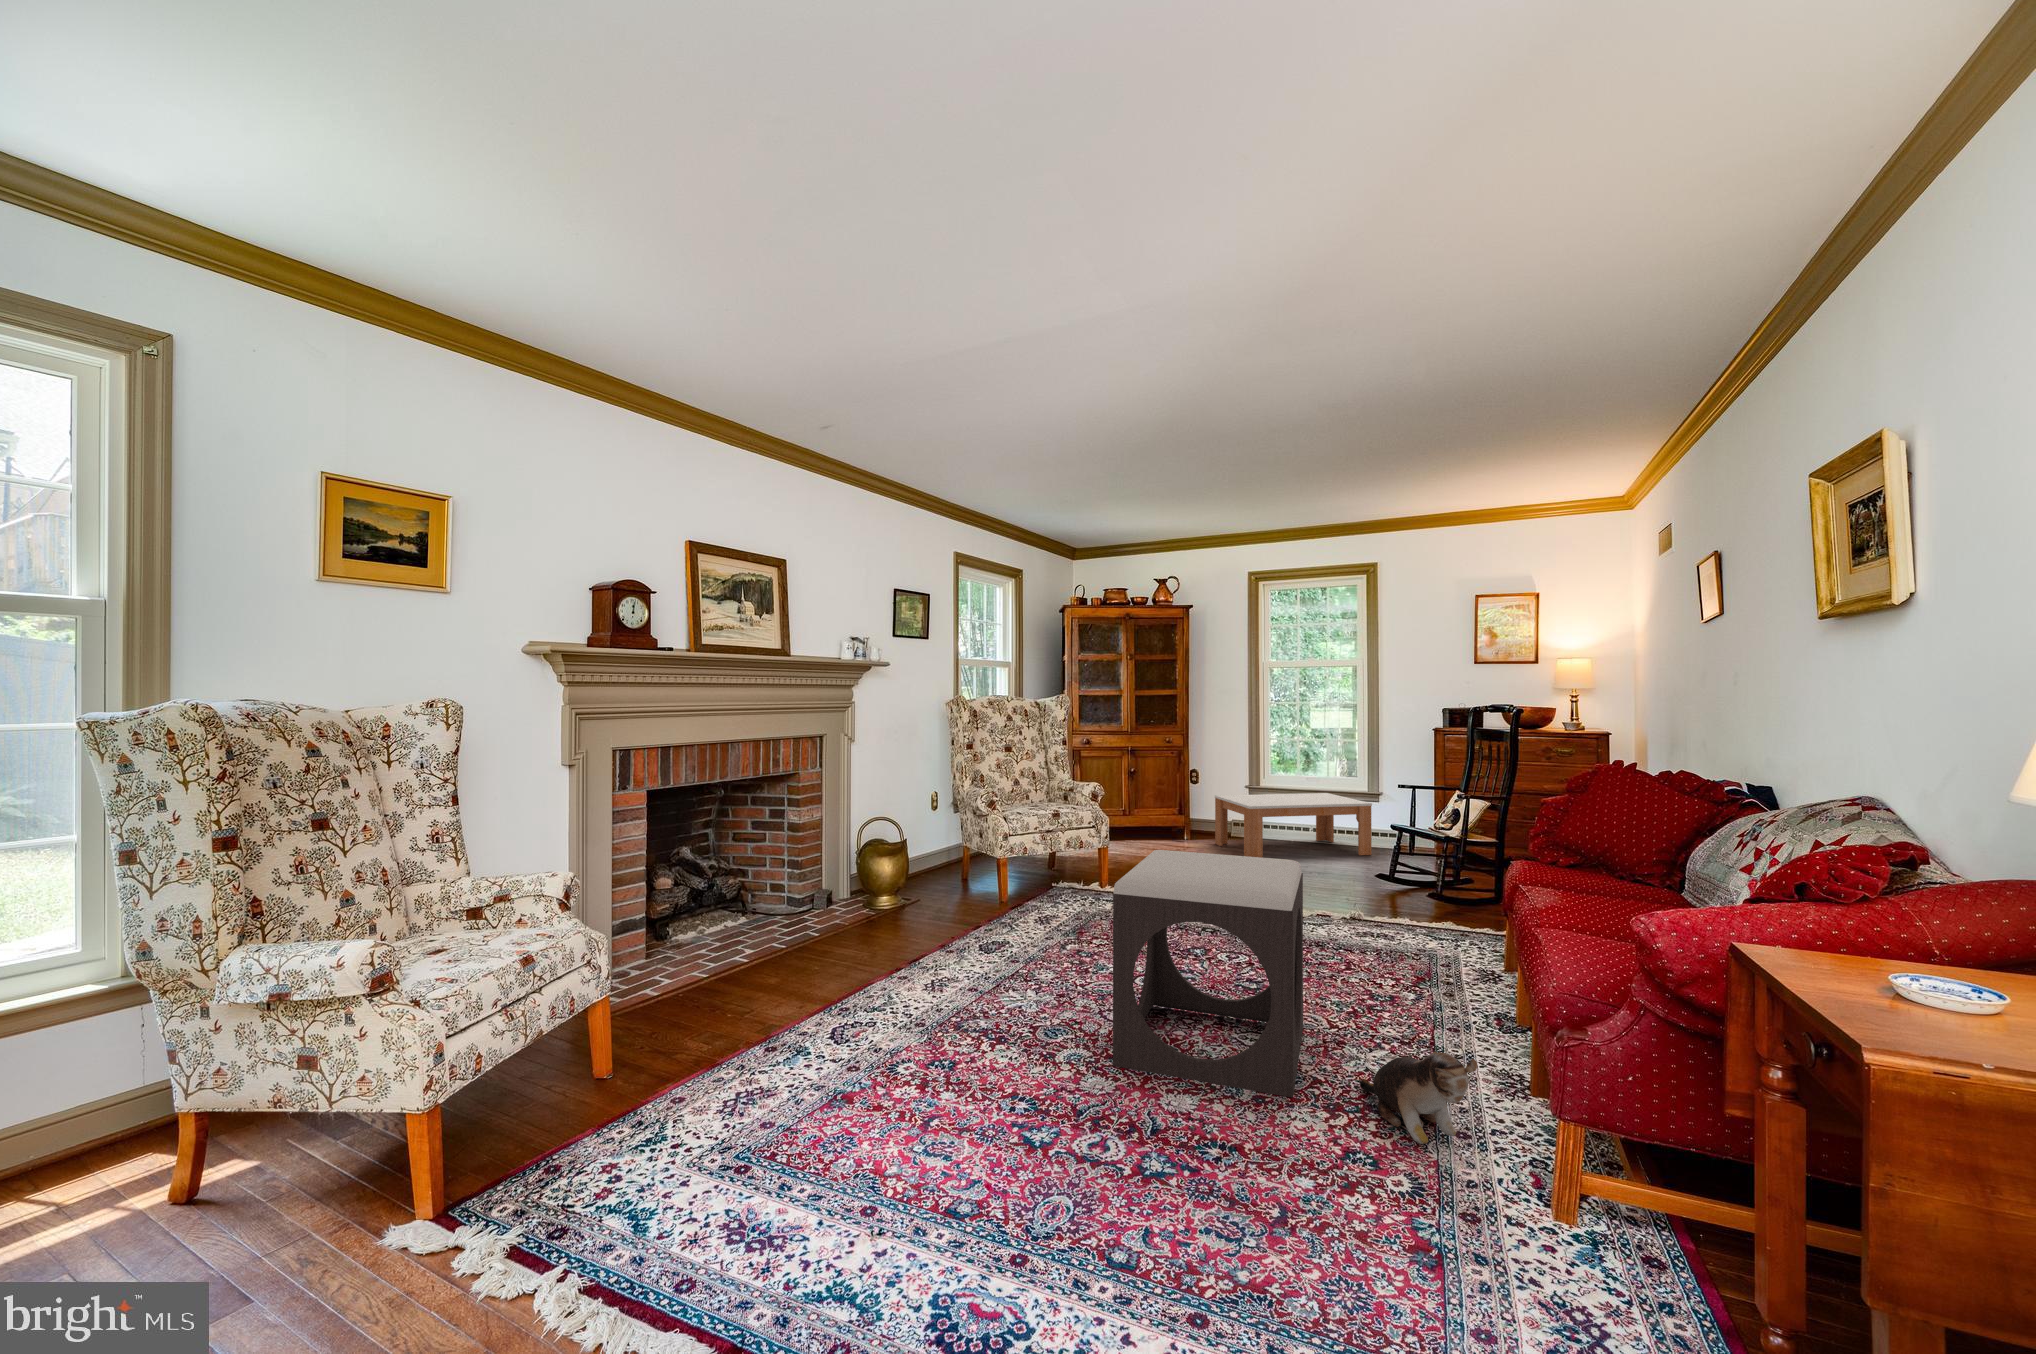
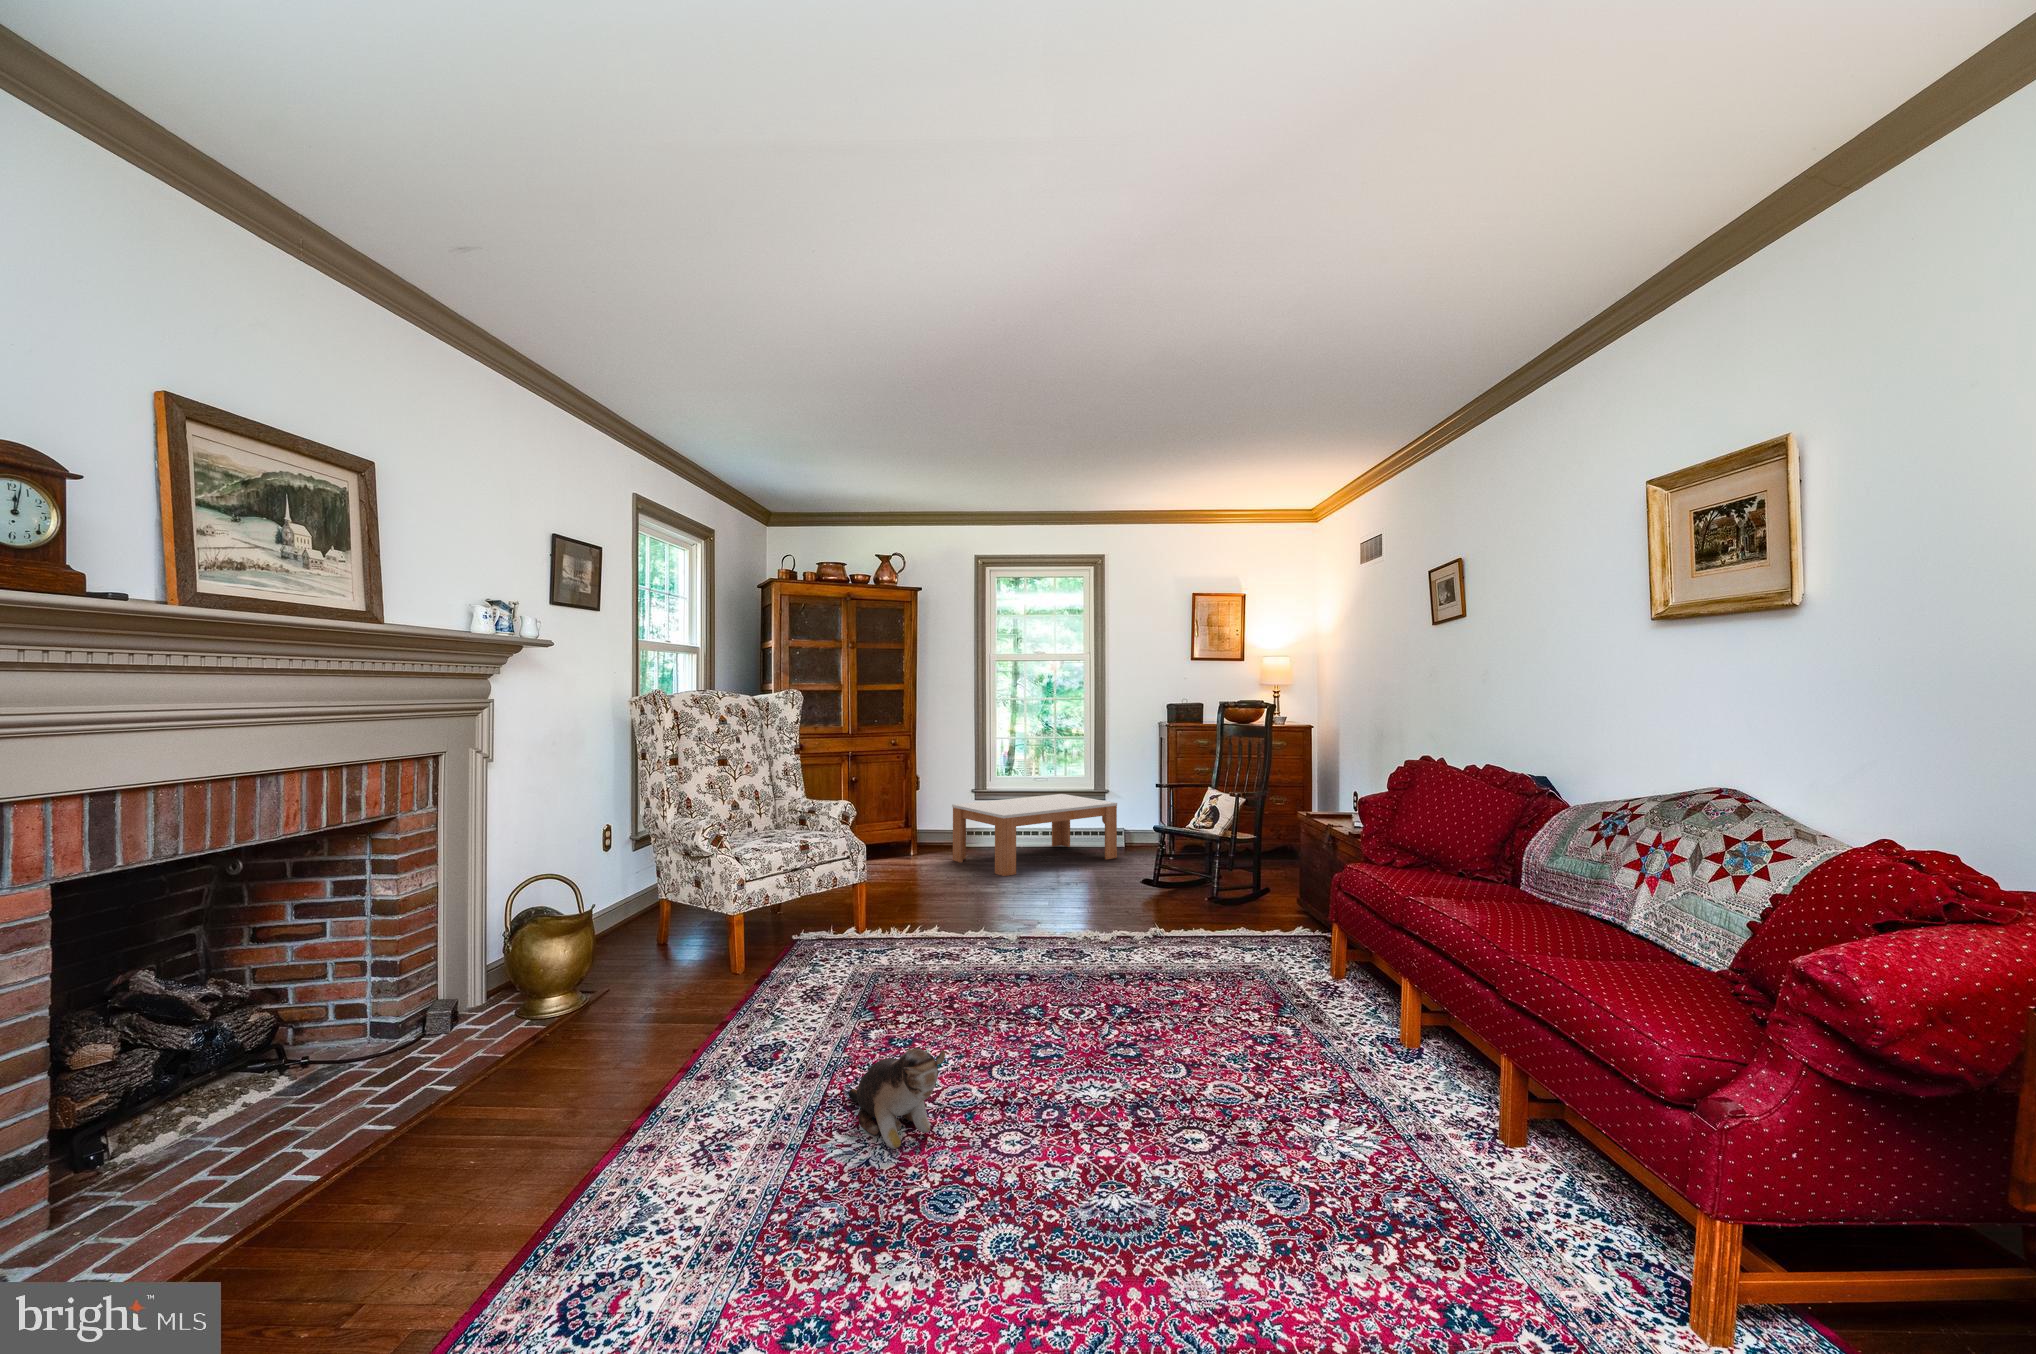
footstool: present [1113,850,1303,1097] -> none [1044,896,1324,1246]
plush toy: present [1360,1051,1477,1144] -> present [849,1049,945,1149]

